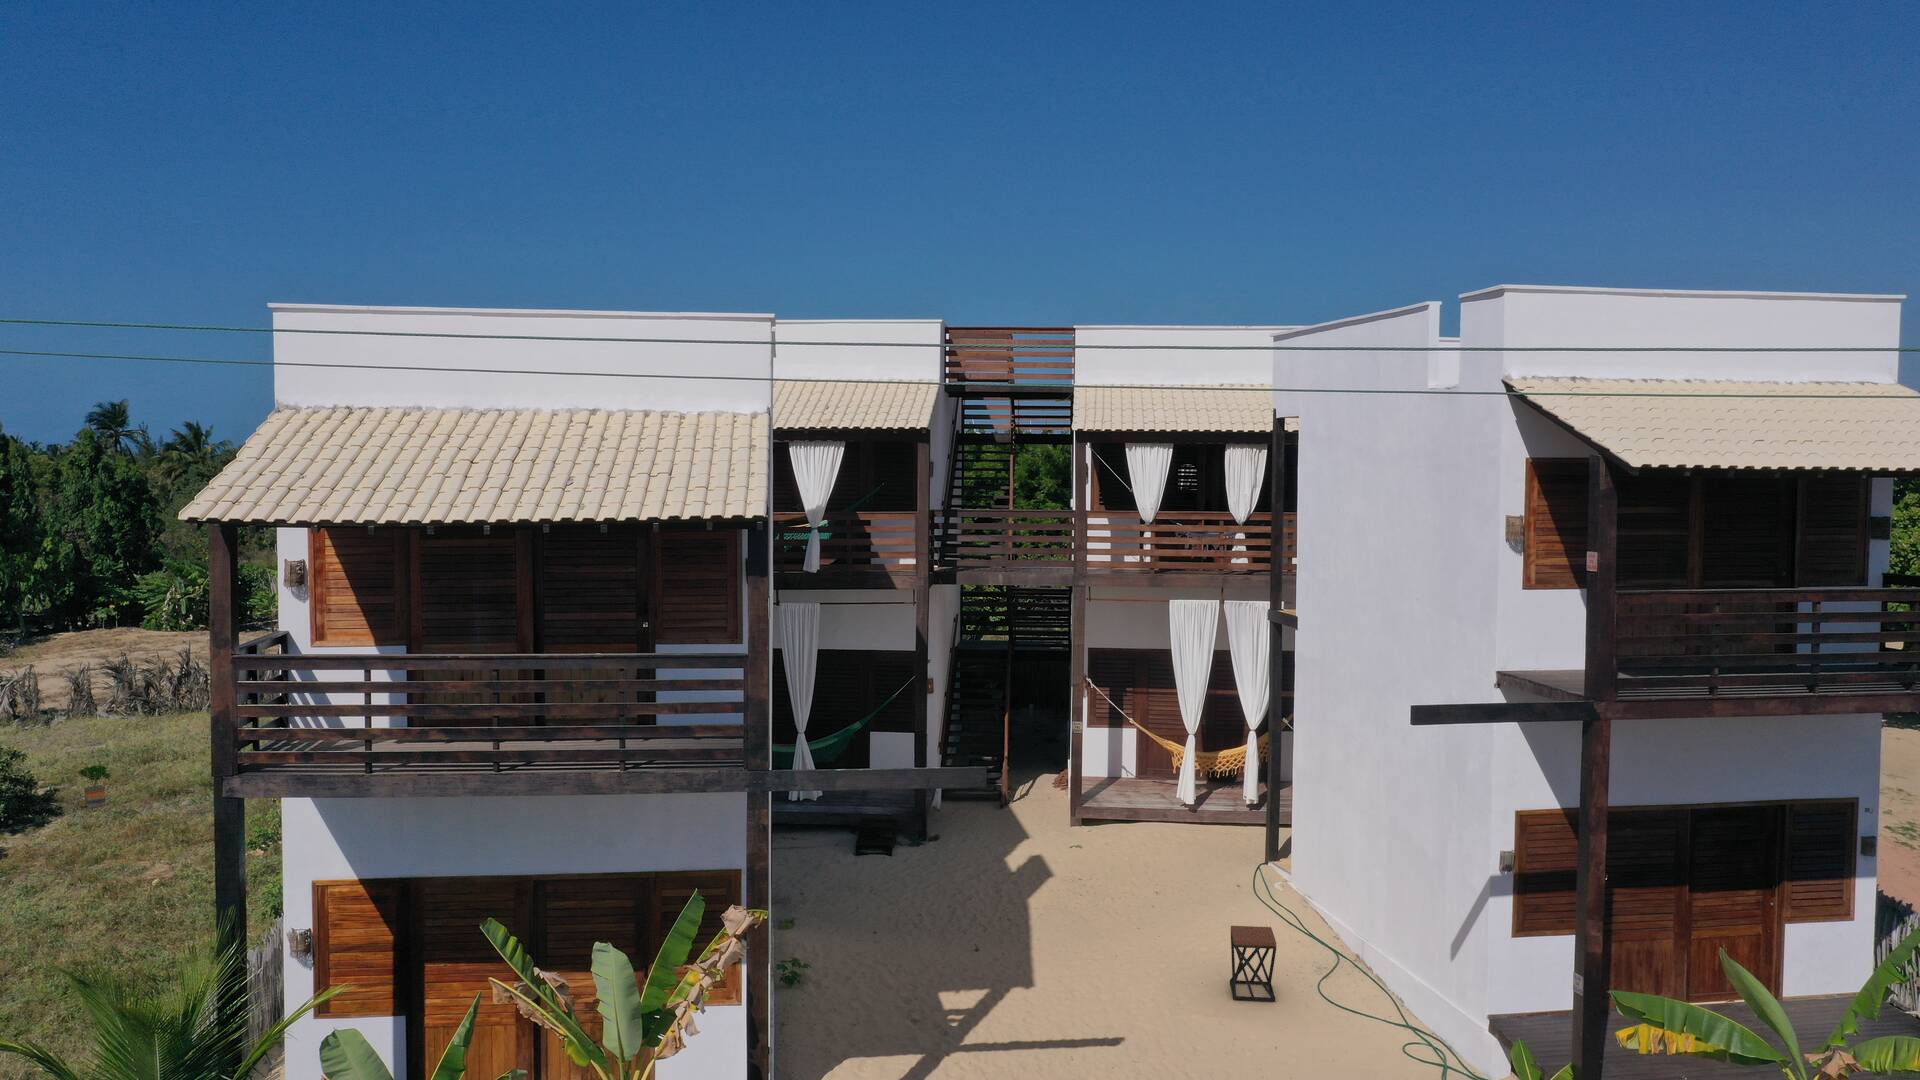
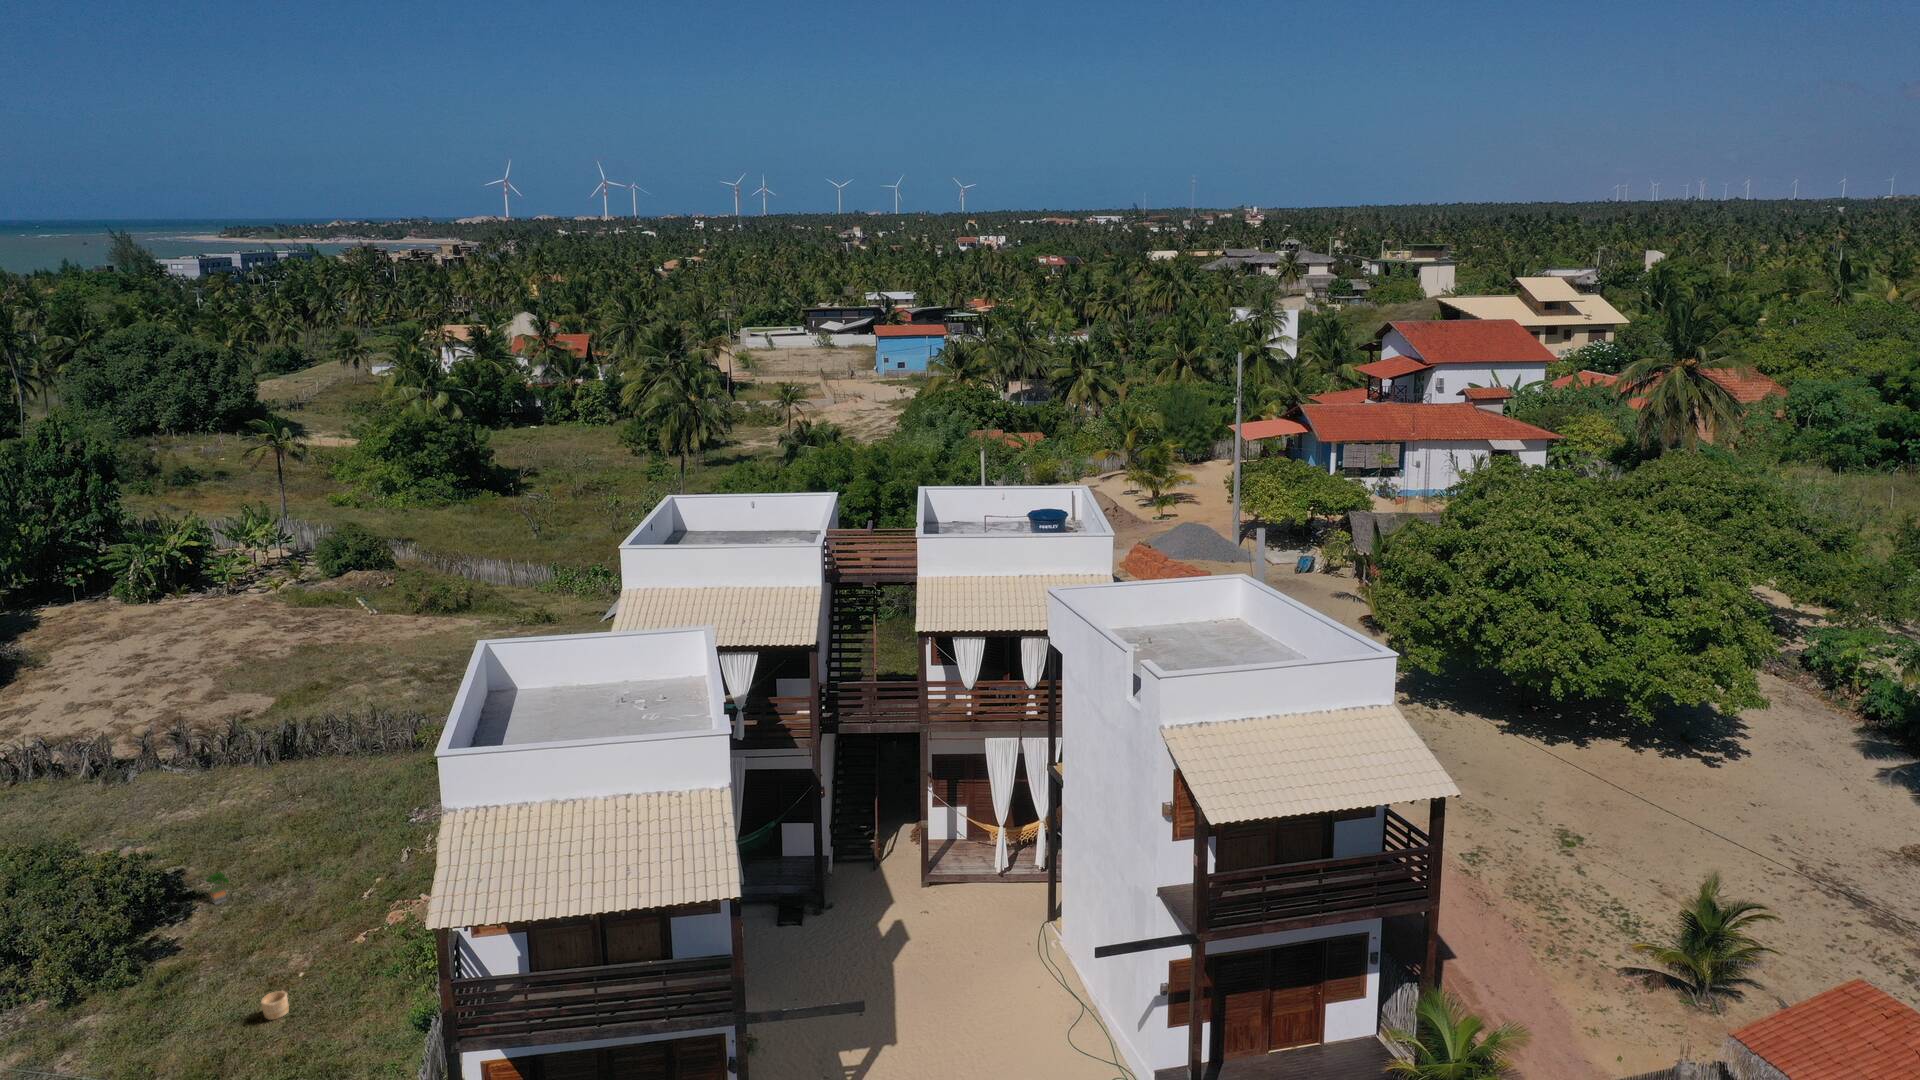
wooden bucket: none [82,877,126,915] -> present [261,991,289,1020]
stool: present [1230,926,1276,1001] -> none [1014,1004,1040,1050]

